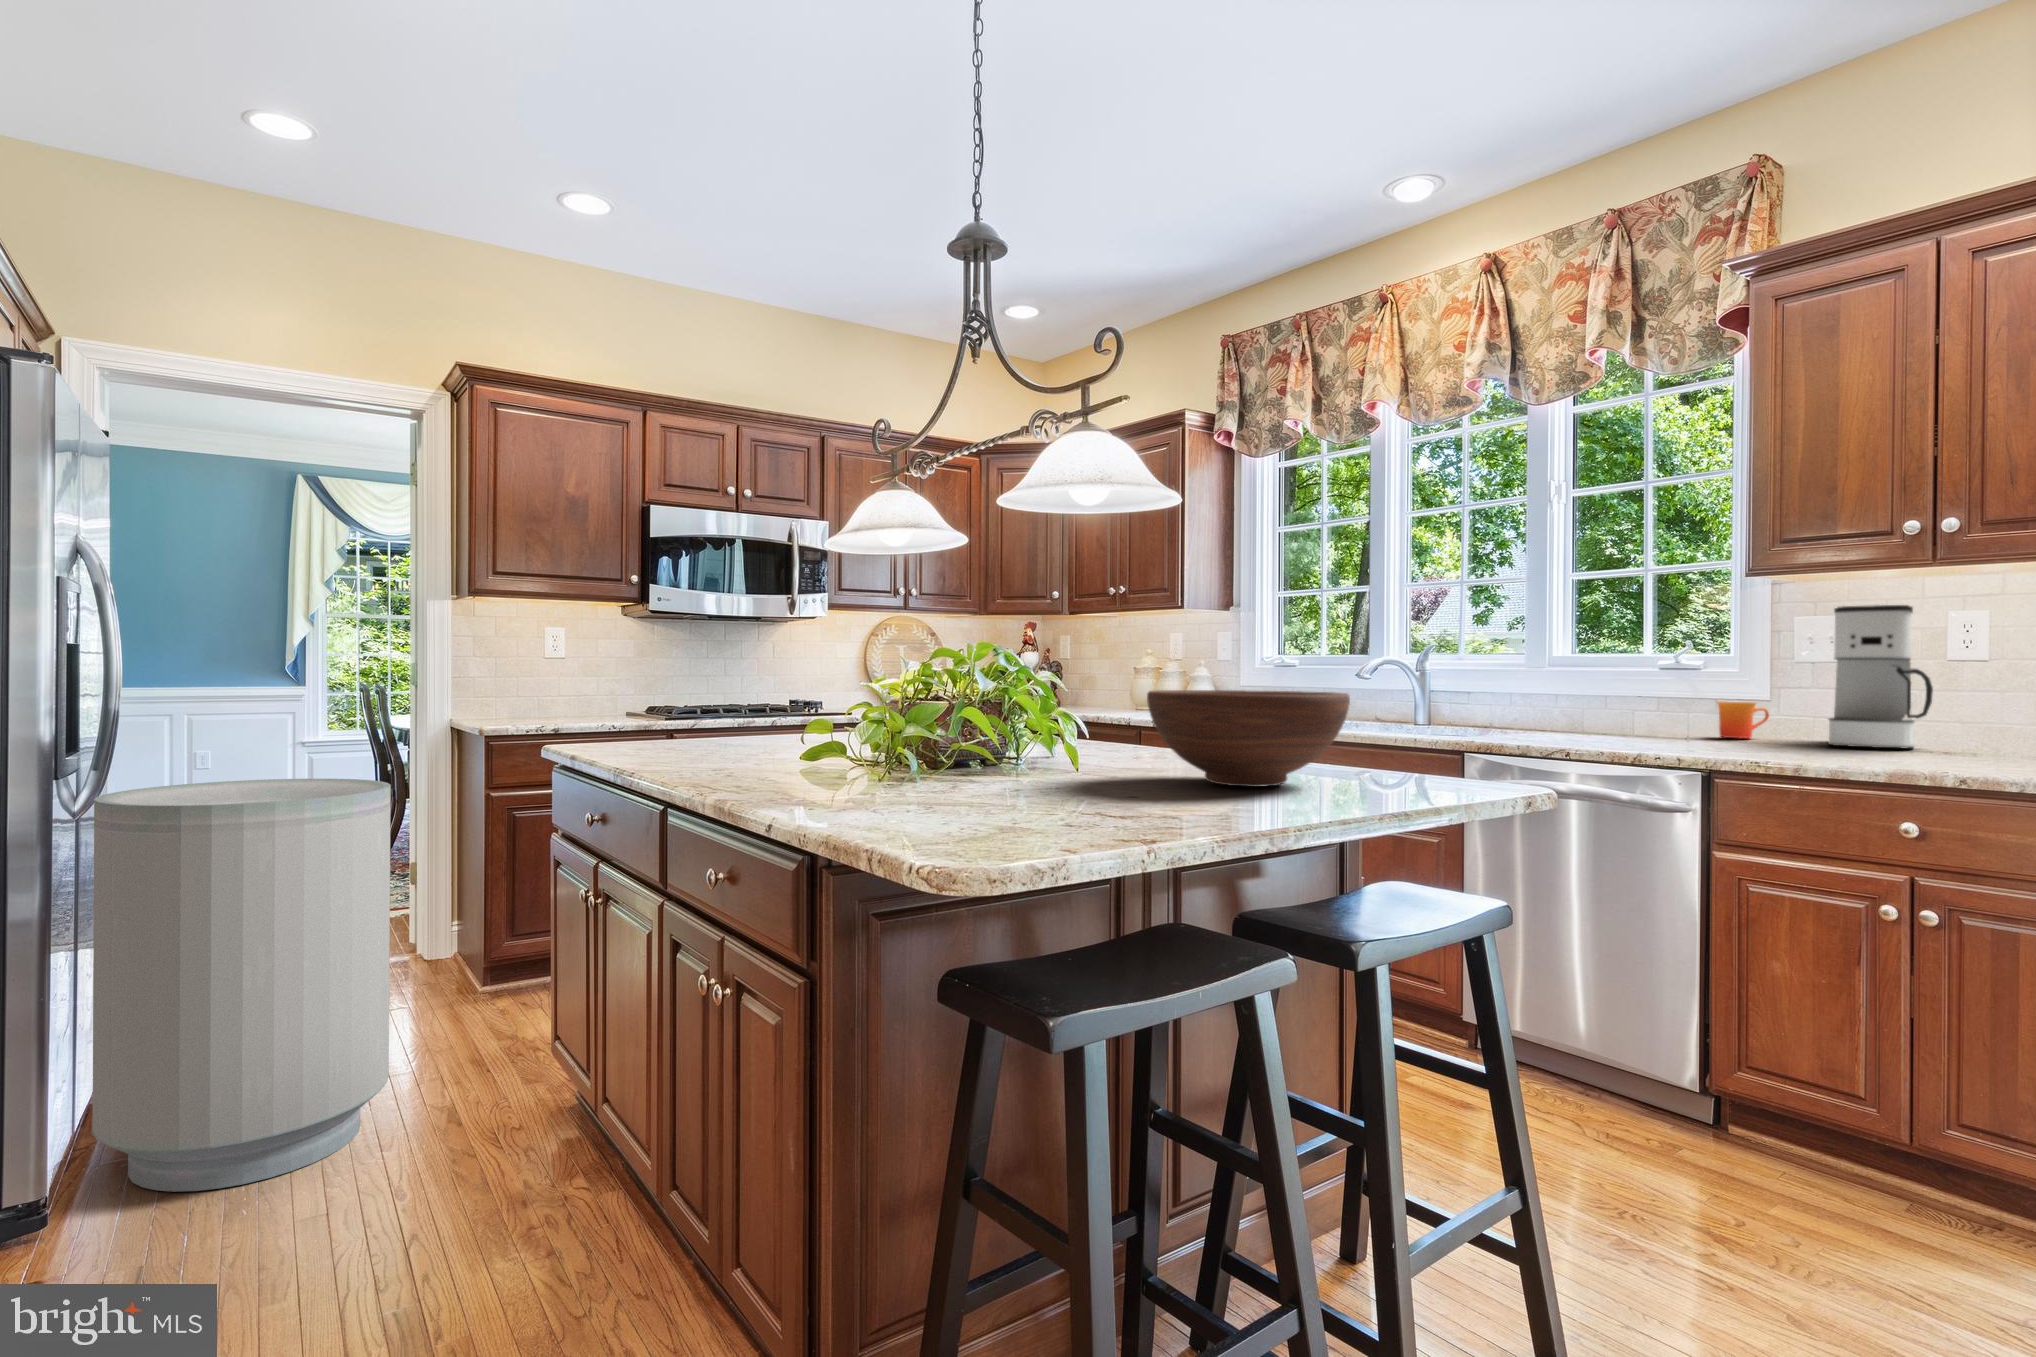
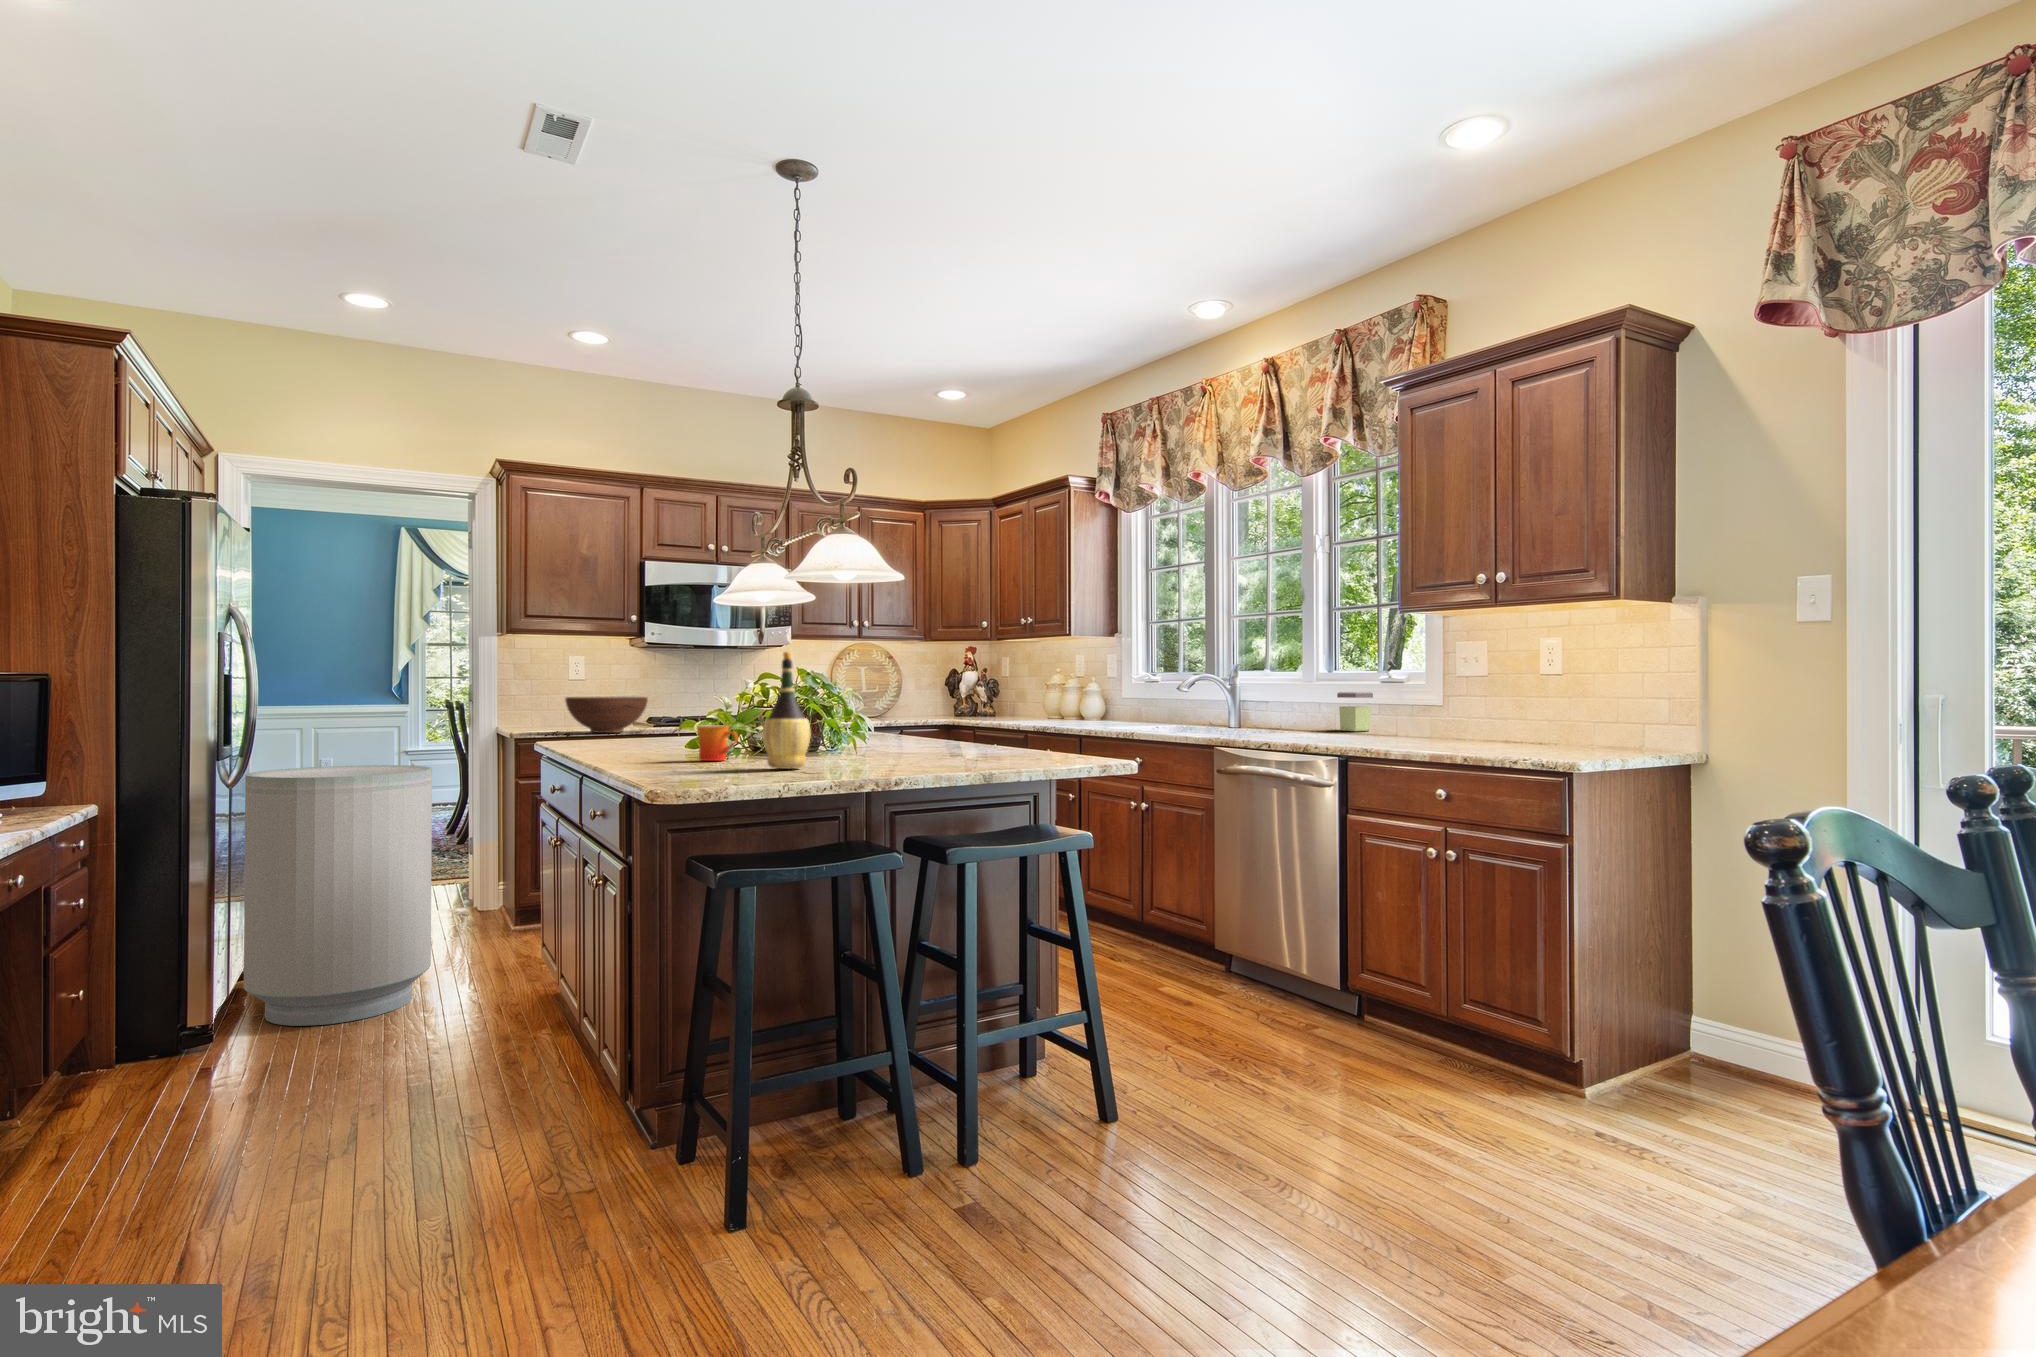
coffee maker: present [1829,605,1933,749] -> none [1456,634,1524,741]
wine bottle: none [1024,608,1103,805] -> present [763,652,810,769]
jar: none [1596,681,1652,731] -> present [1337,692,1373,731]
fruit bowl: present [1147,690,1350,787] -> present [565,697,648,733]
mug: present [1717,701,1769,738] -> present [697,725,738,761]

